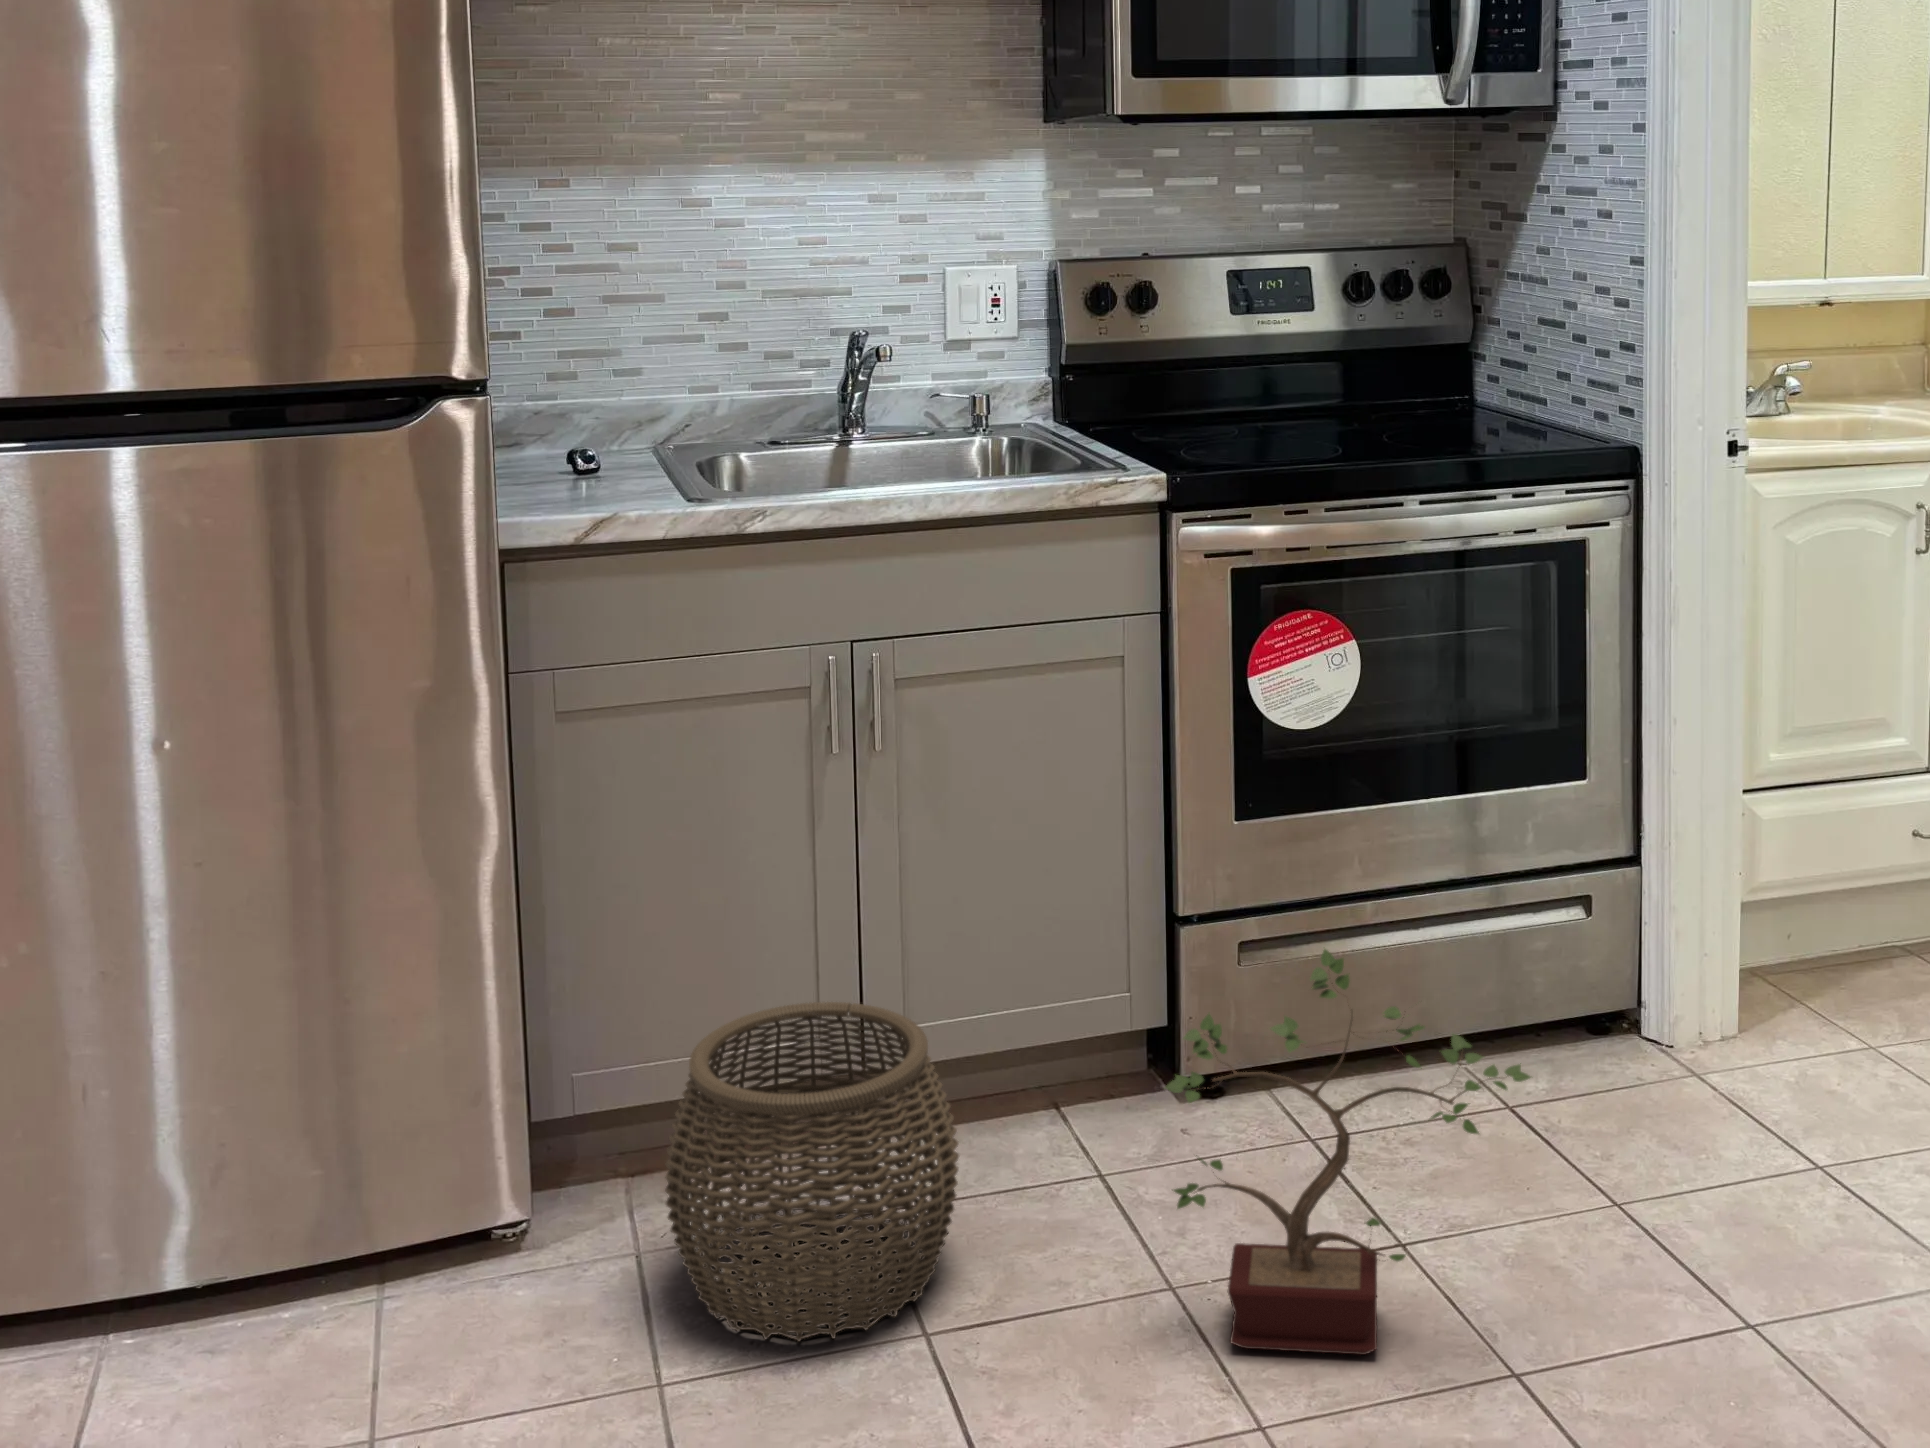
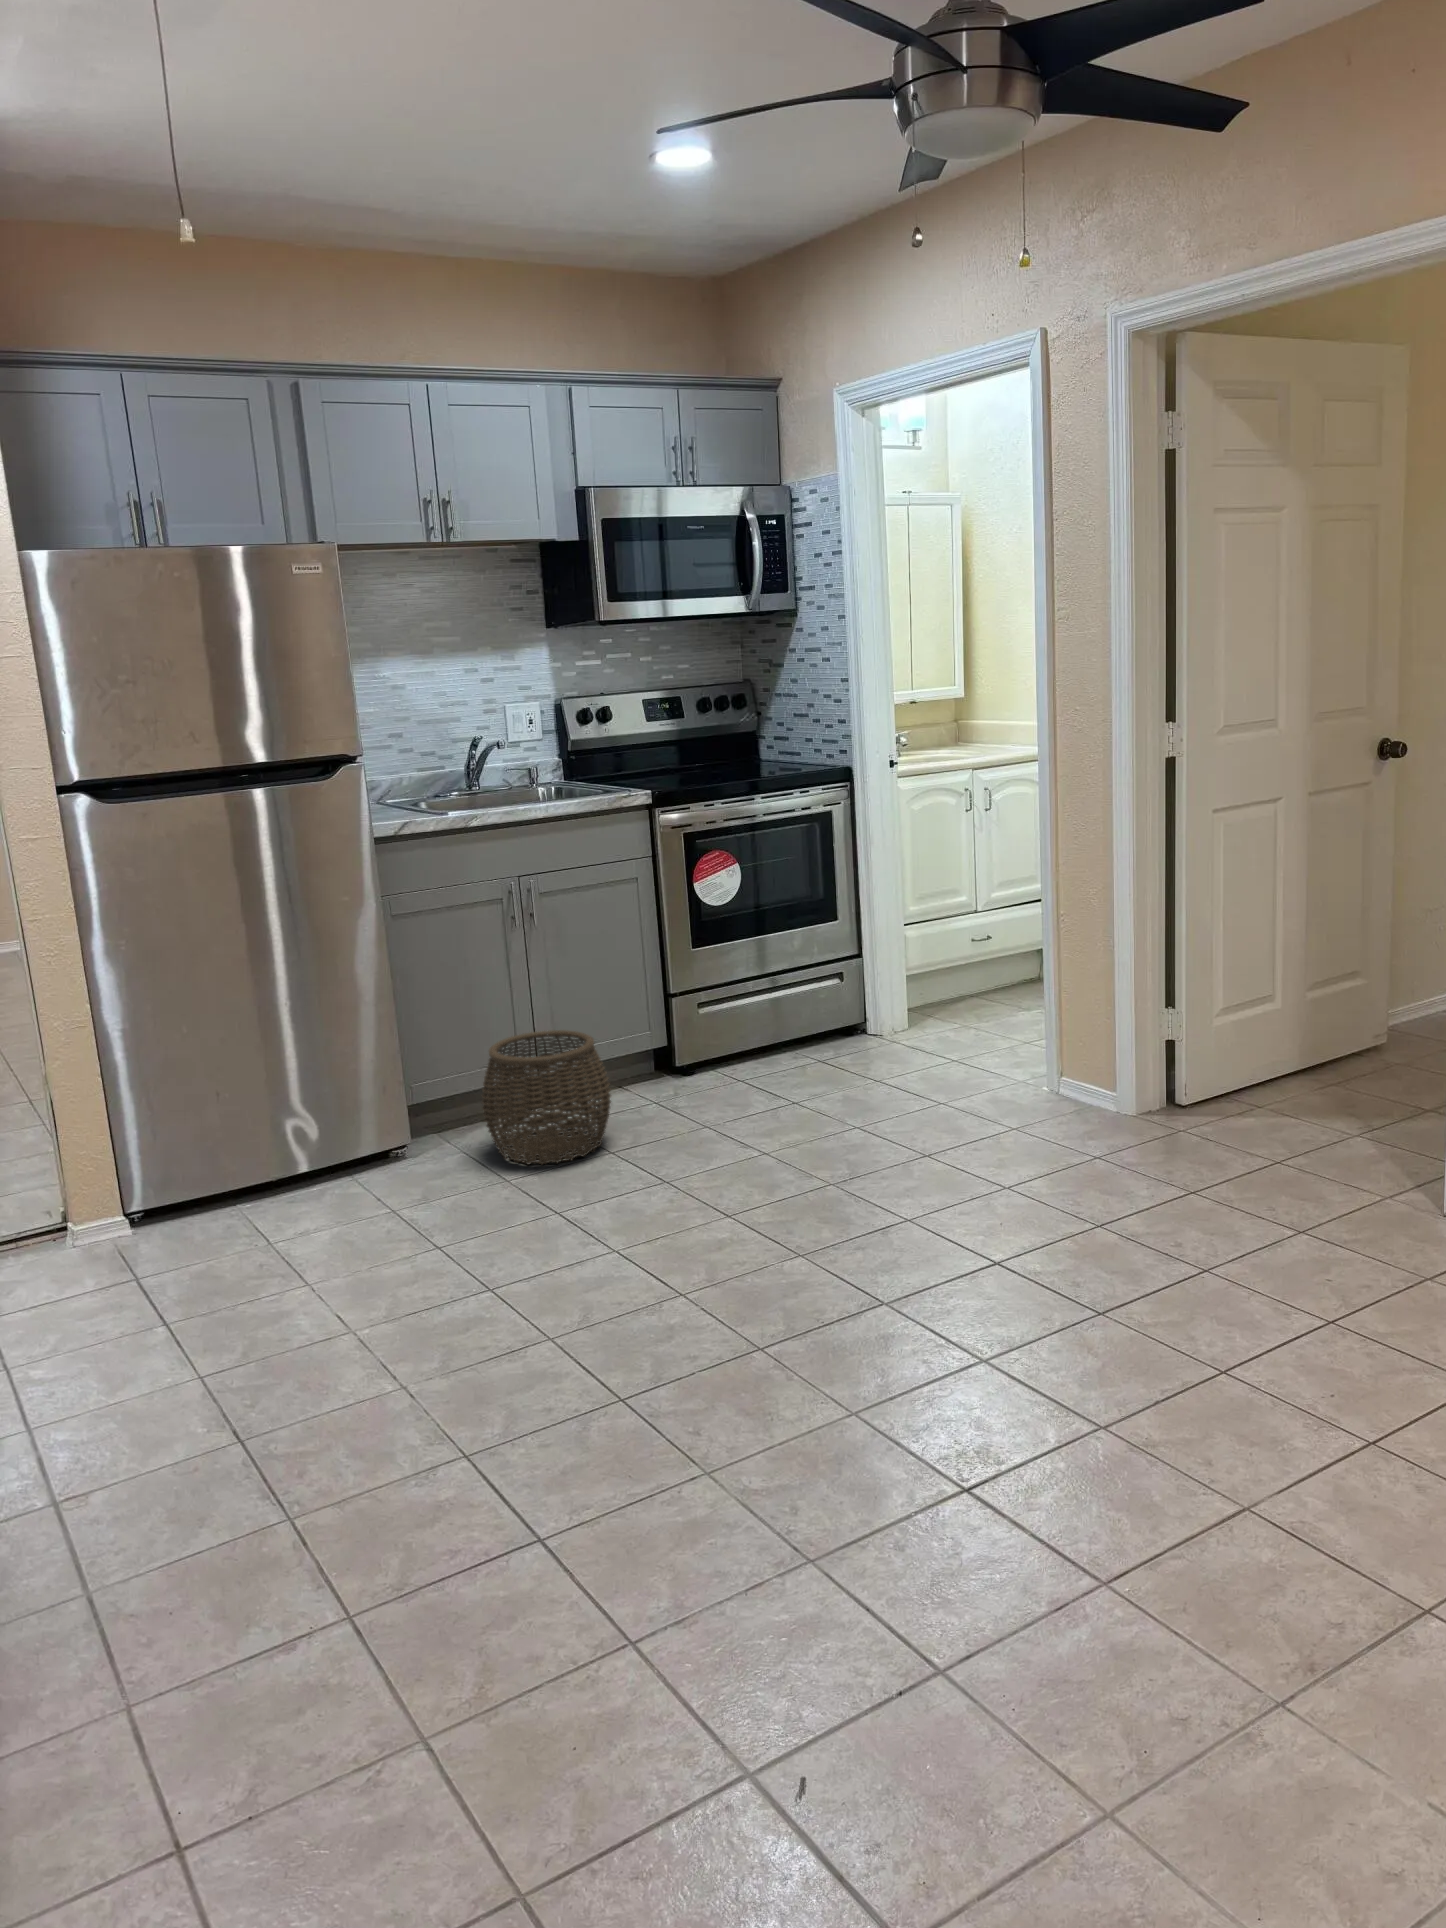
potted plant: present [1164,949,1530,1355] -> none [705,969,859,1139]

